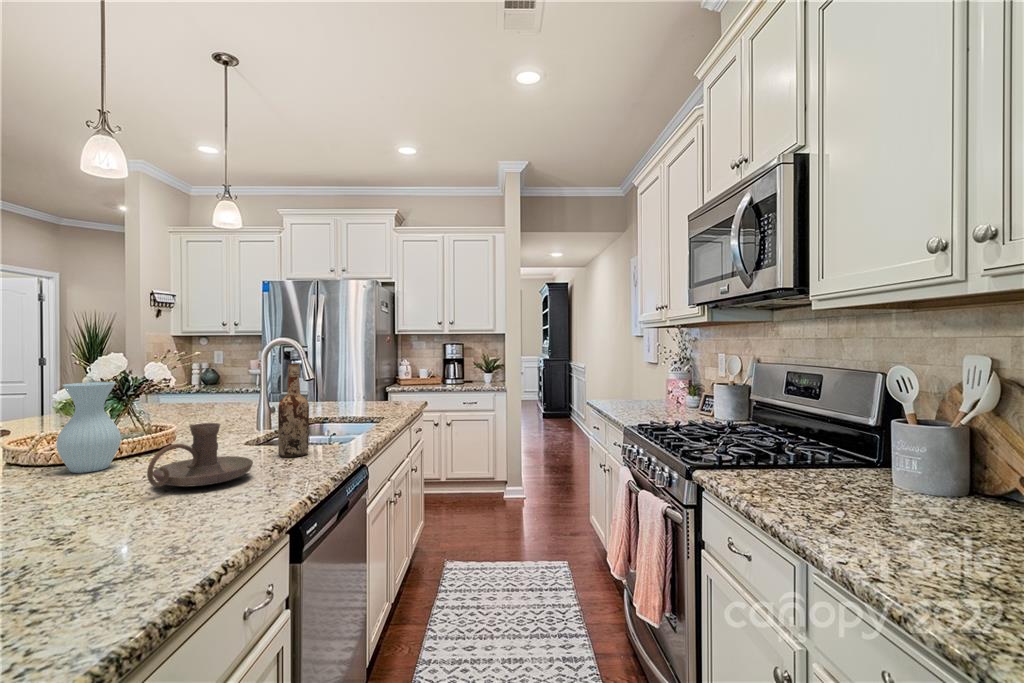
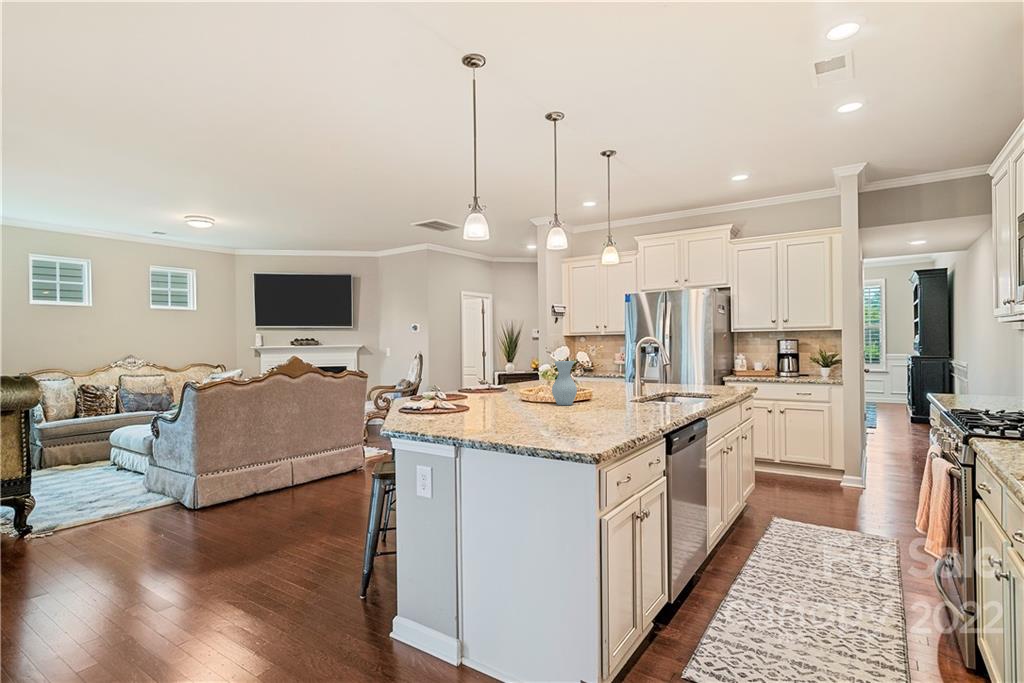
wine bottle: present [278,363,309,457] -> none [654,353,671,408]
candle holder: present [147,423,253,487] -> none [599,383,644,413]

